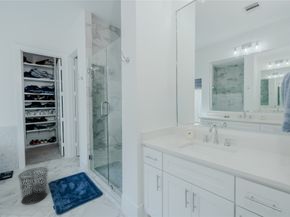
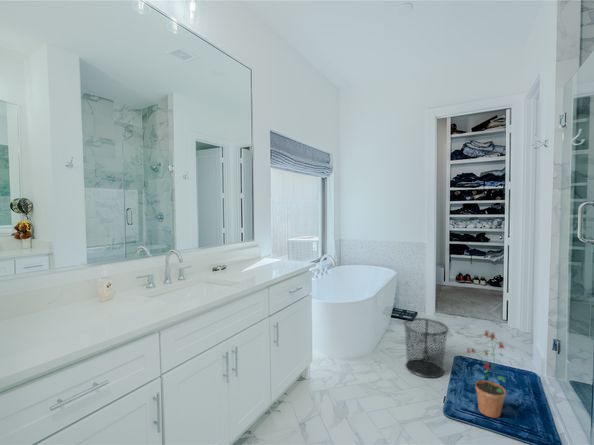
potted plant: none [62,161,84,201] -> present [467,331,506,418]

